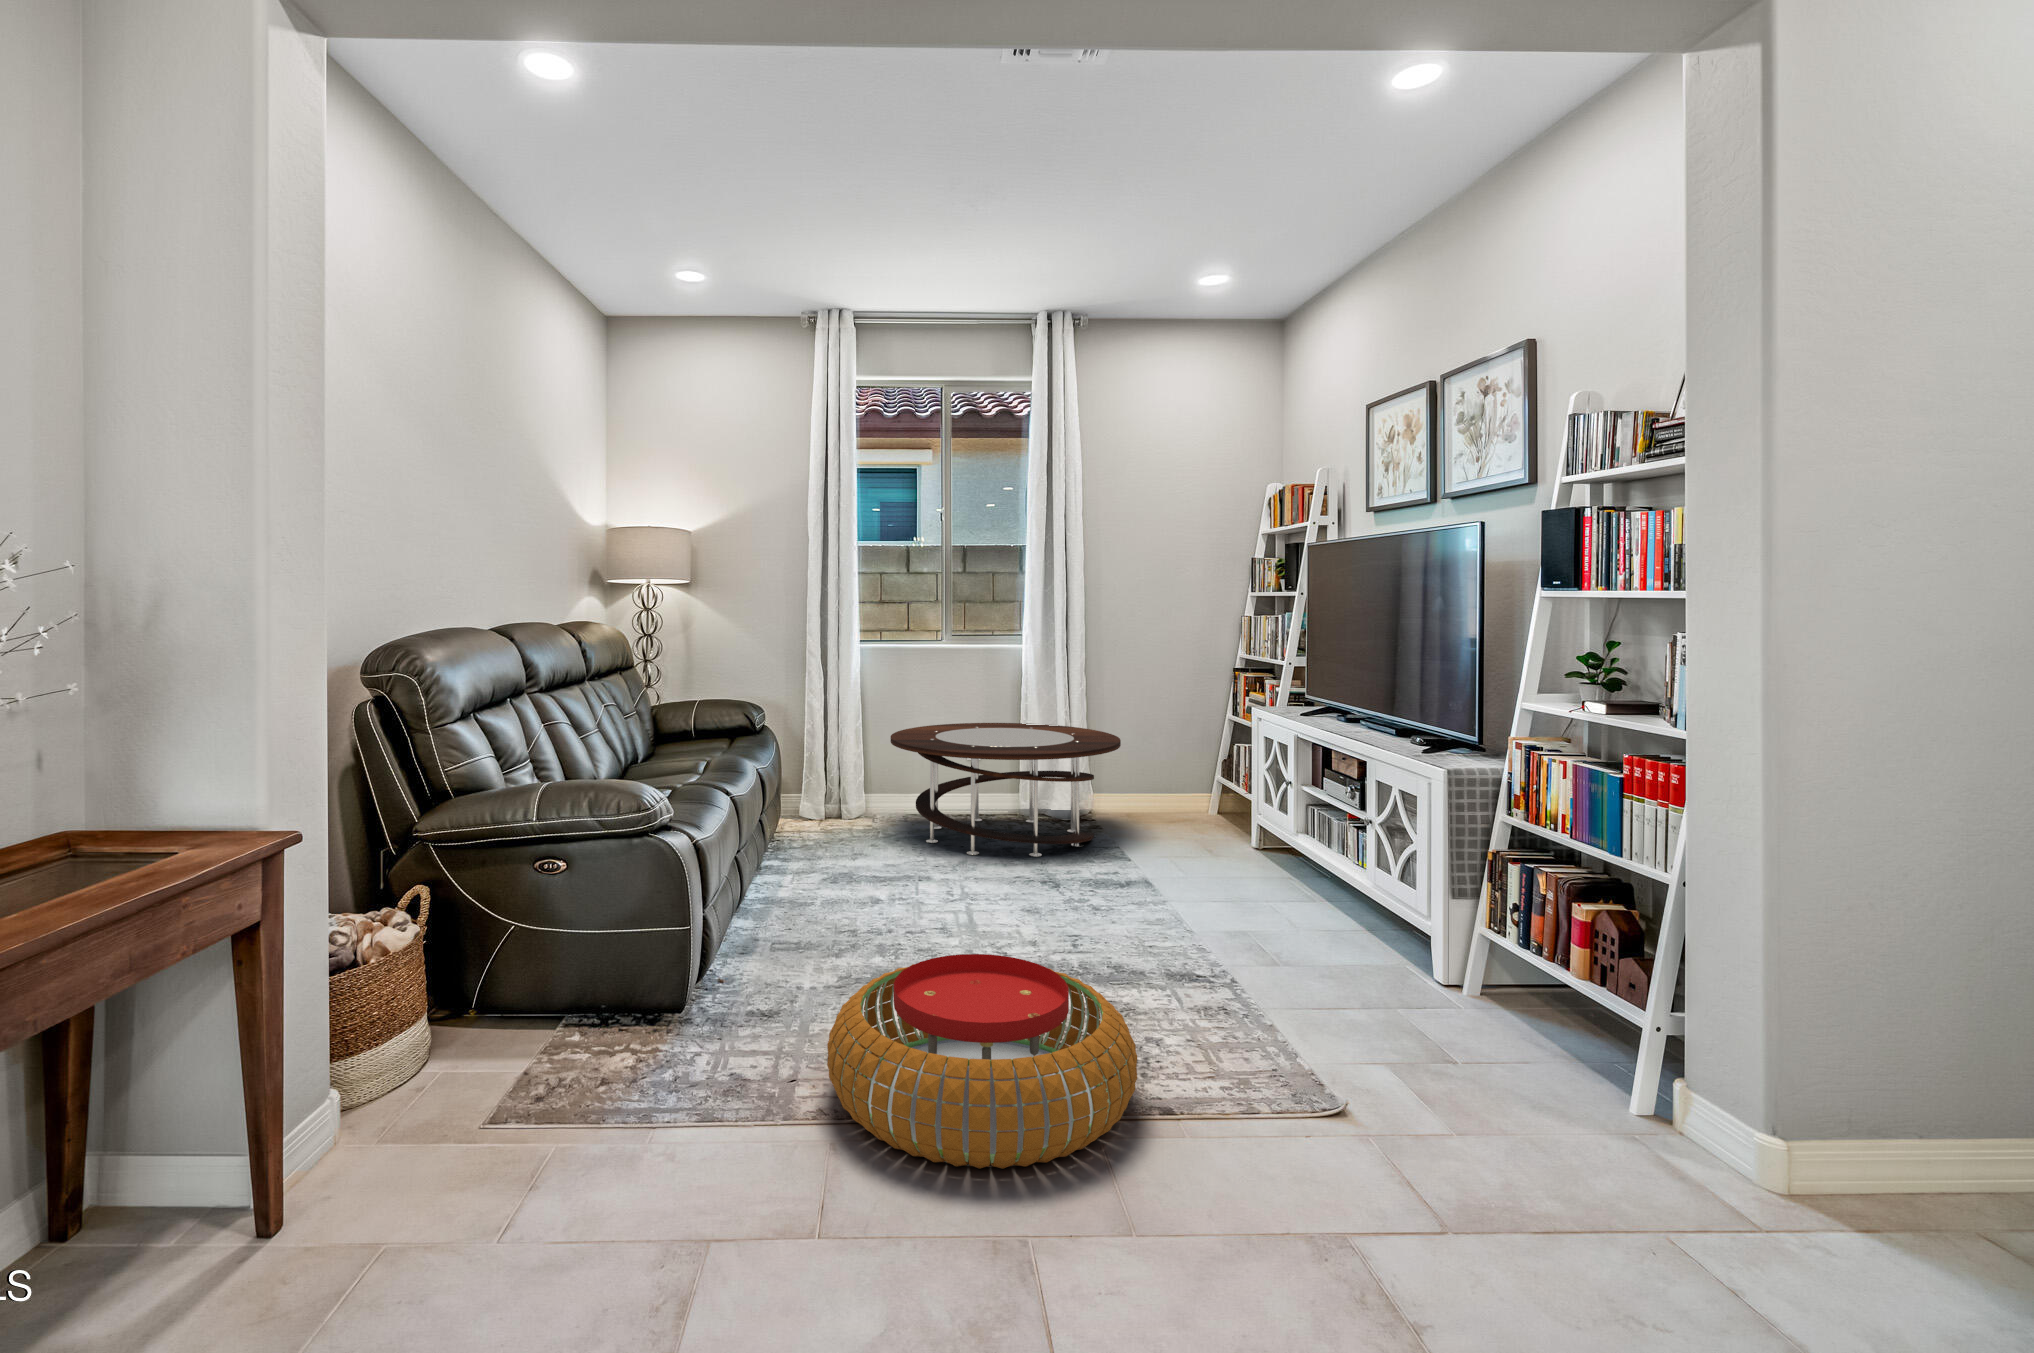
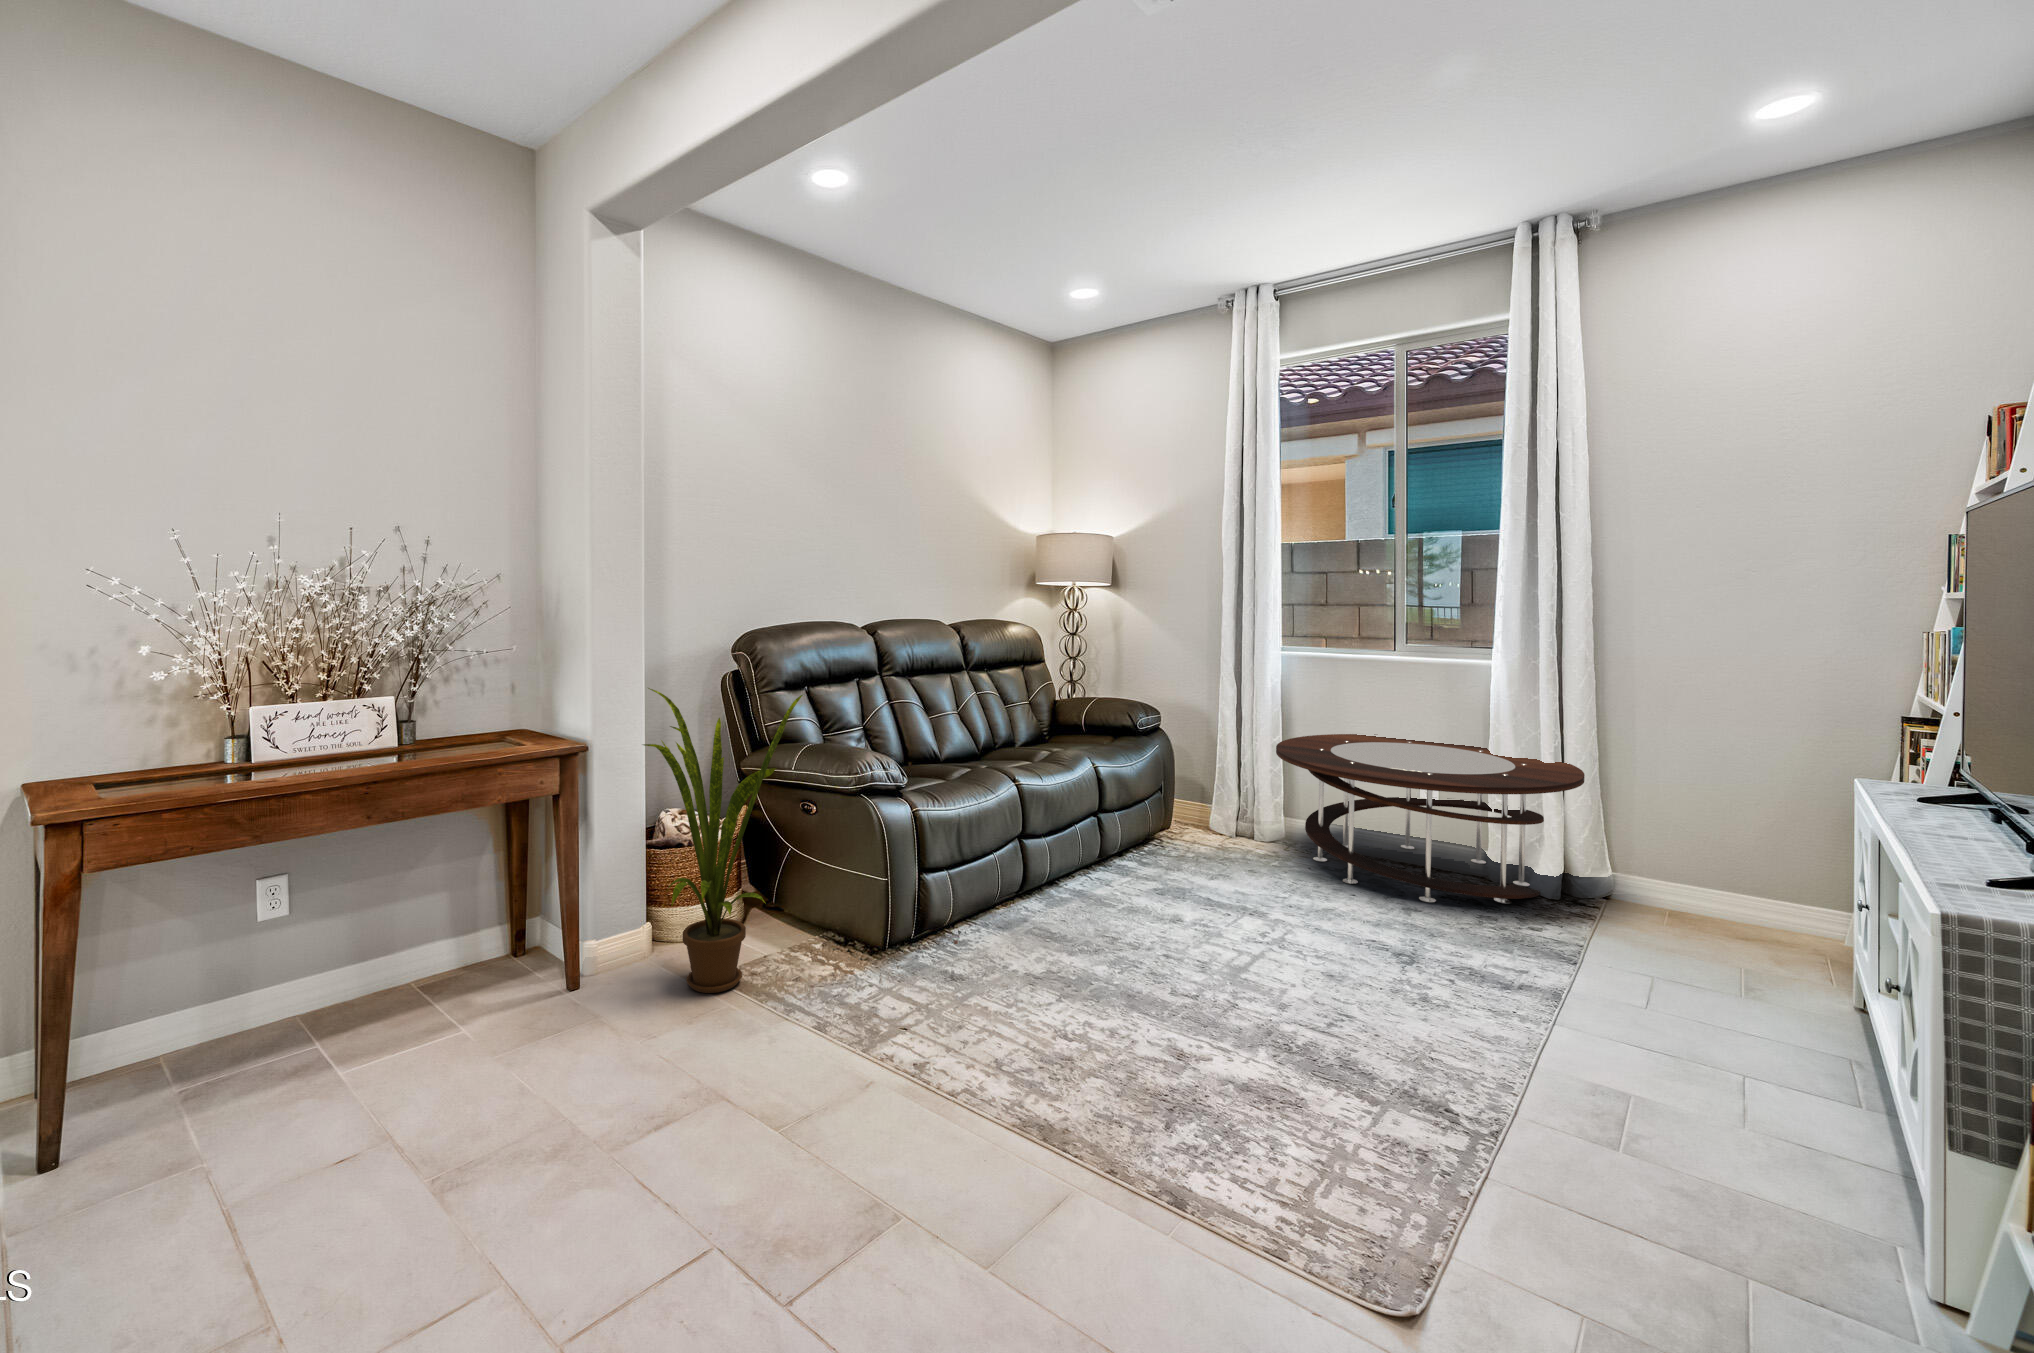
house plant: none [359,711,611,1132] -> present [643,688,803,993]
pouf: present [827,954,1137,1169] -> none [873,962,1185,1195]

